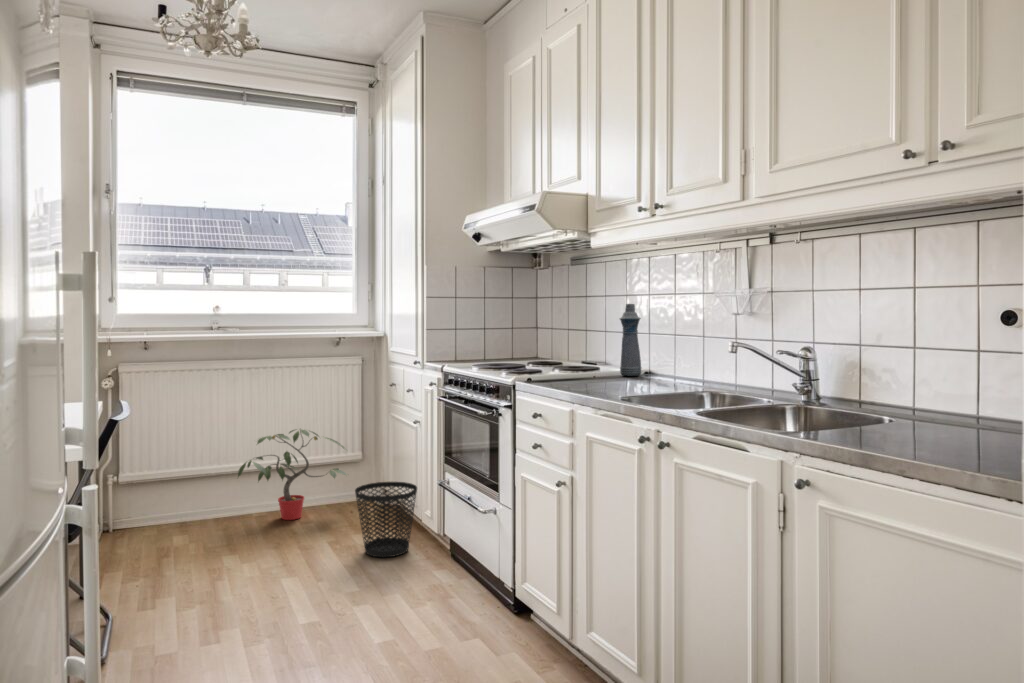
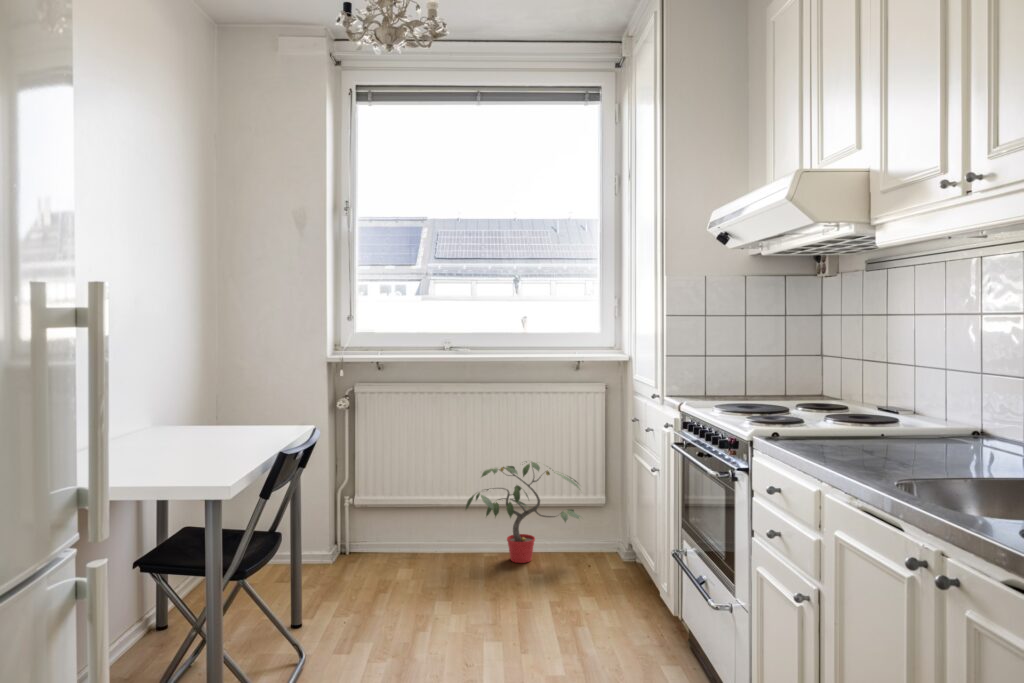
bottle: present [620,304,641,376] -> none [927,328,965,438]
wastebasket: present [355,482,417,557] -> none [574,537,649,633]

